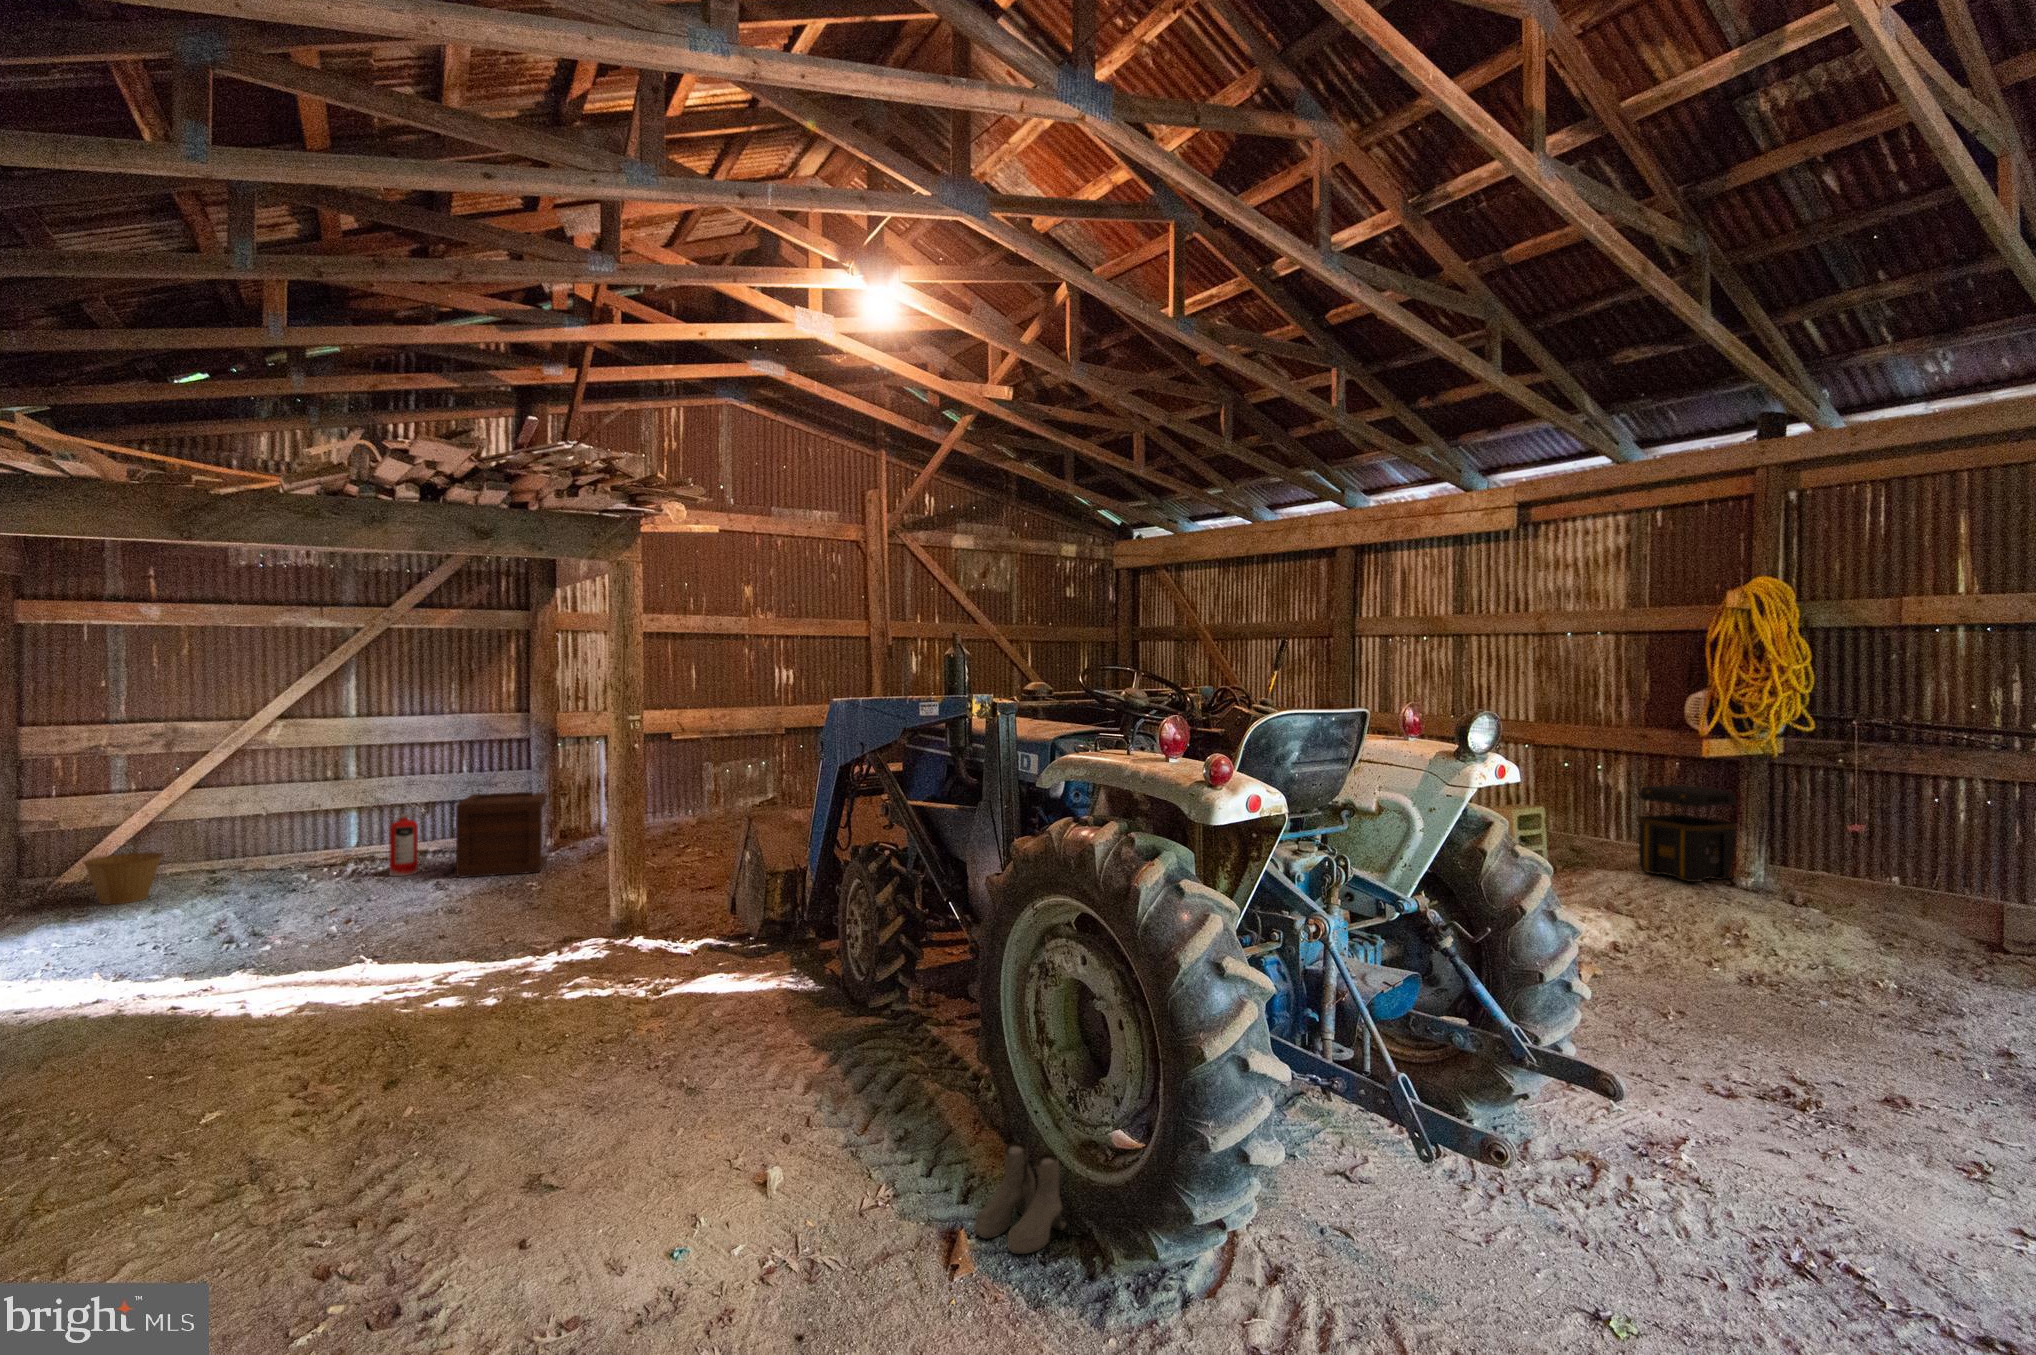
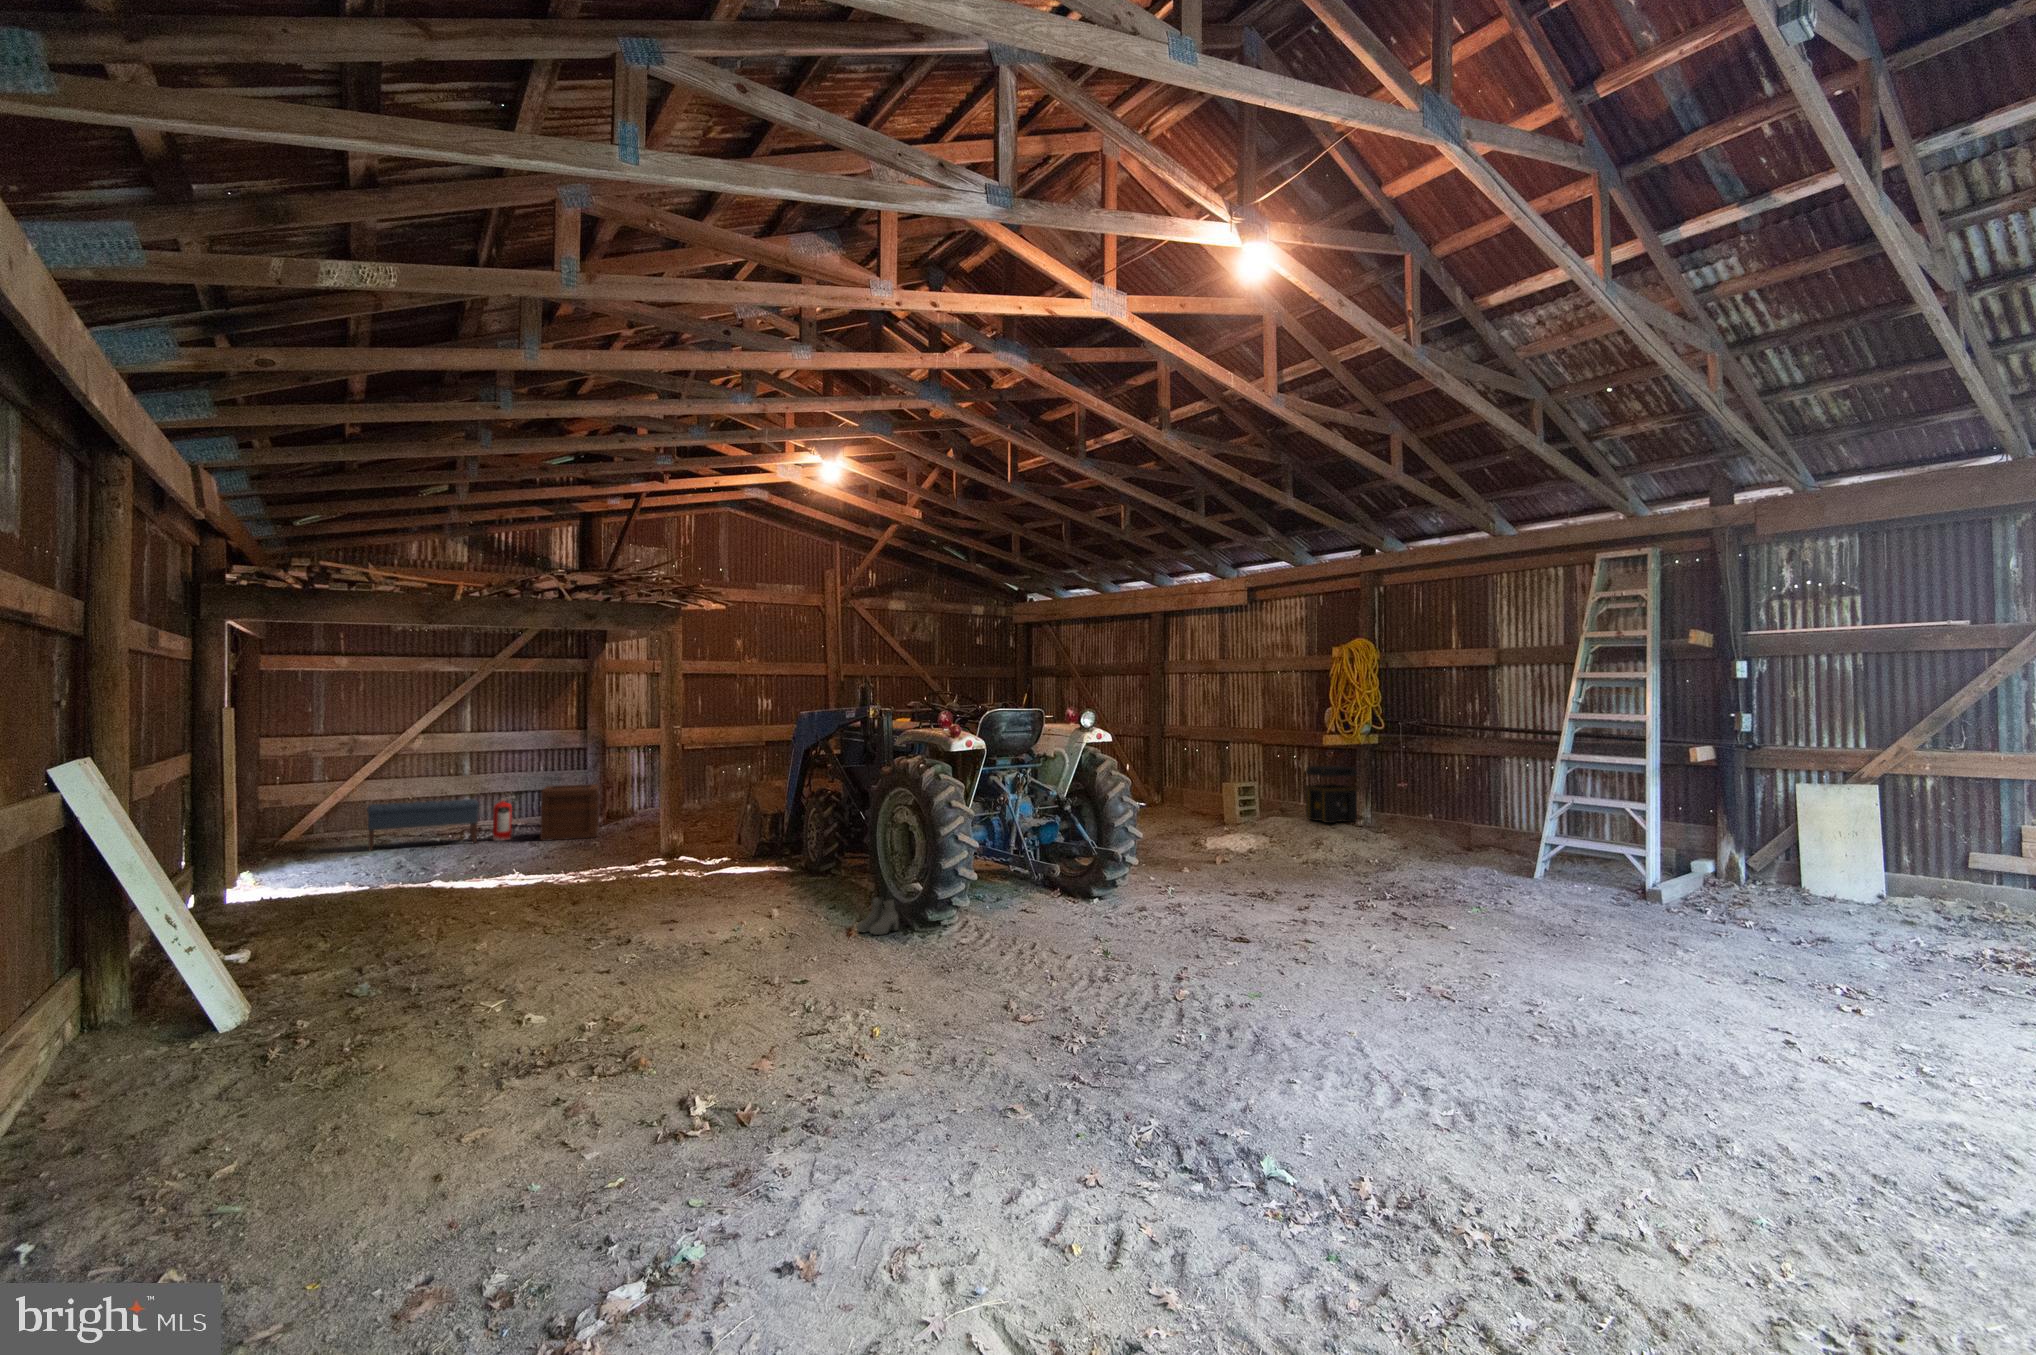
bench: none [187,815,367,899] -> present [367,799,479,851]
basket: present [83,852,162,905] -> none [300,822,349,854]

